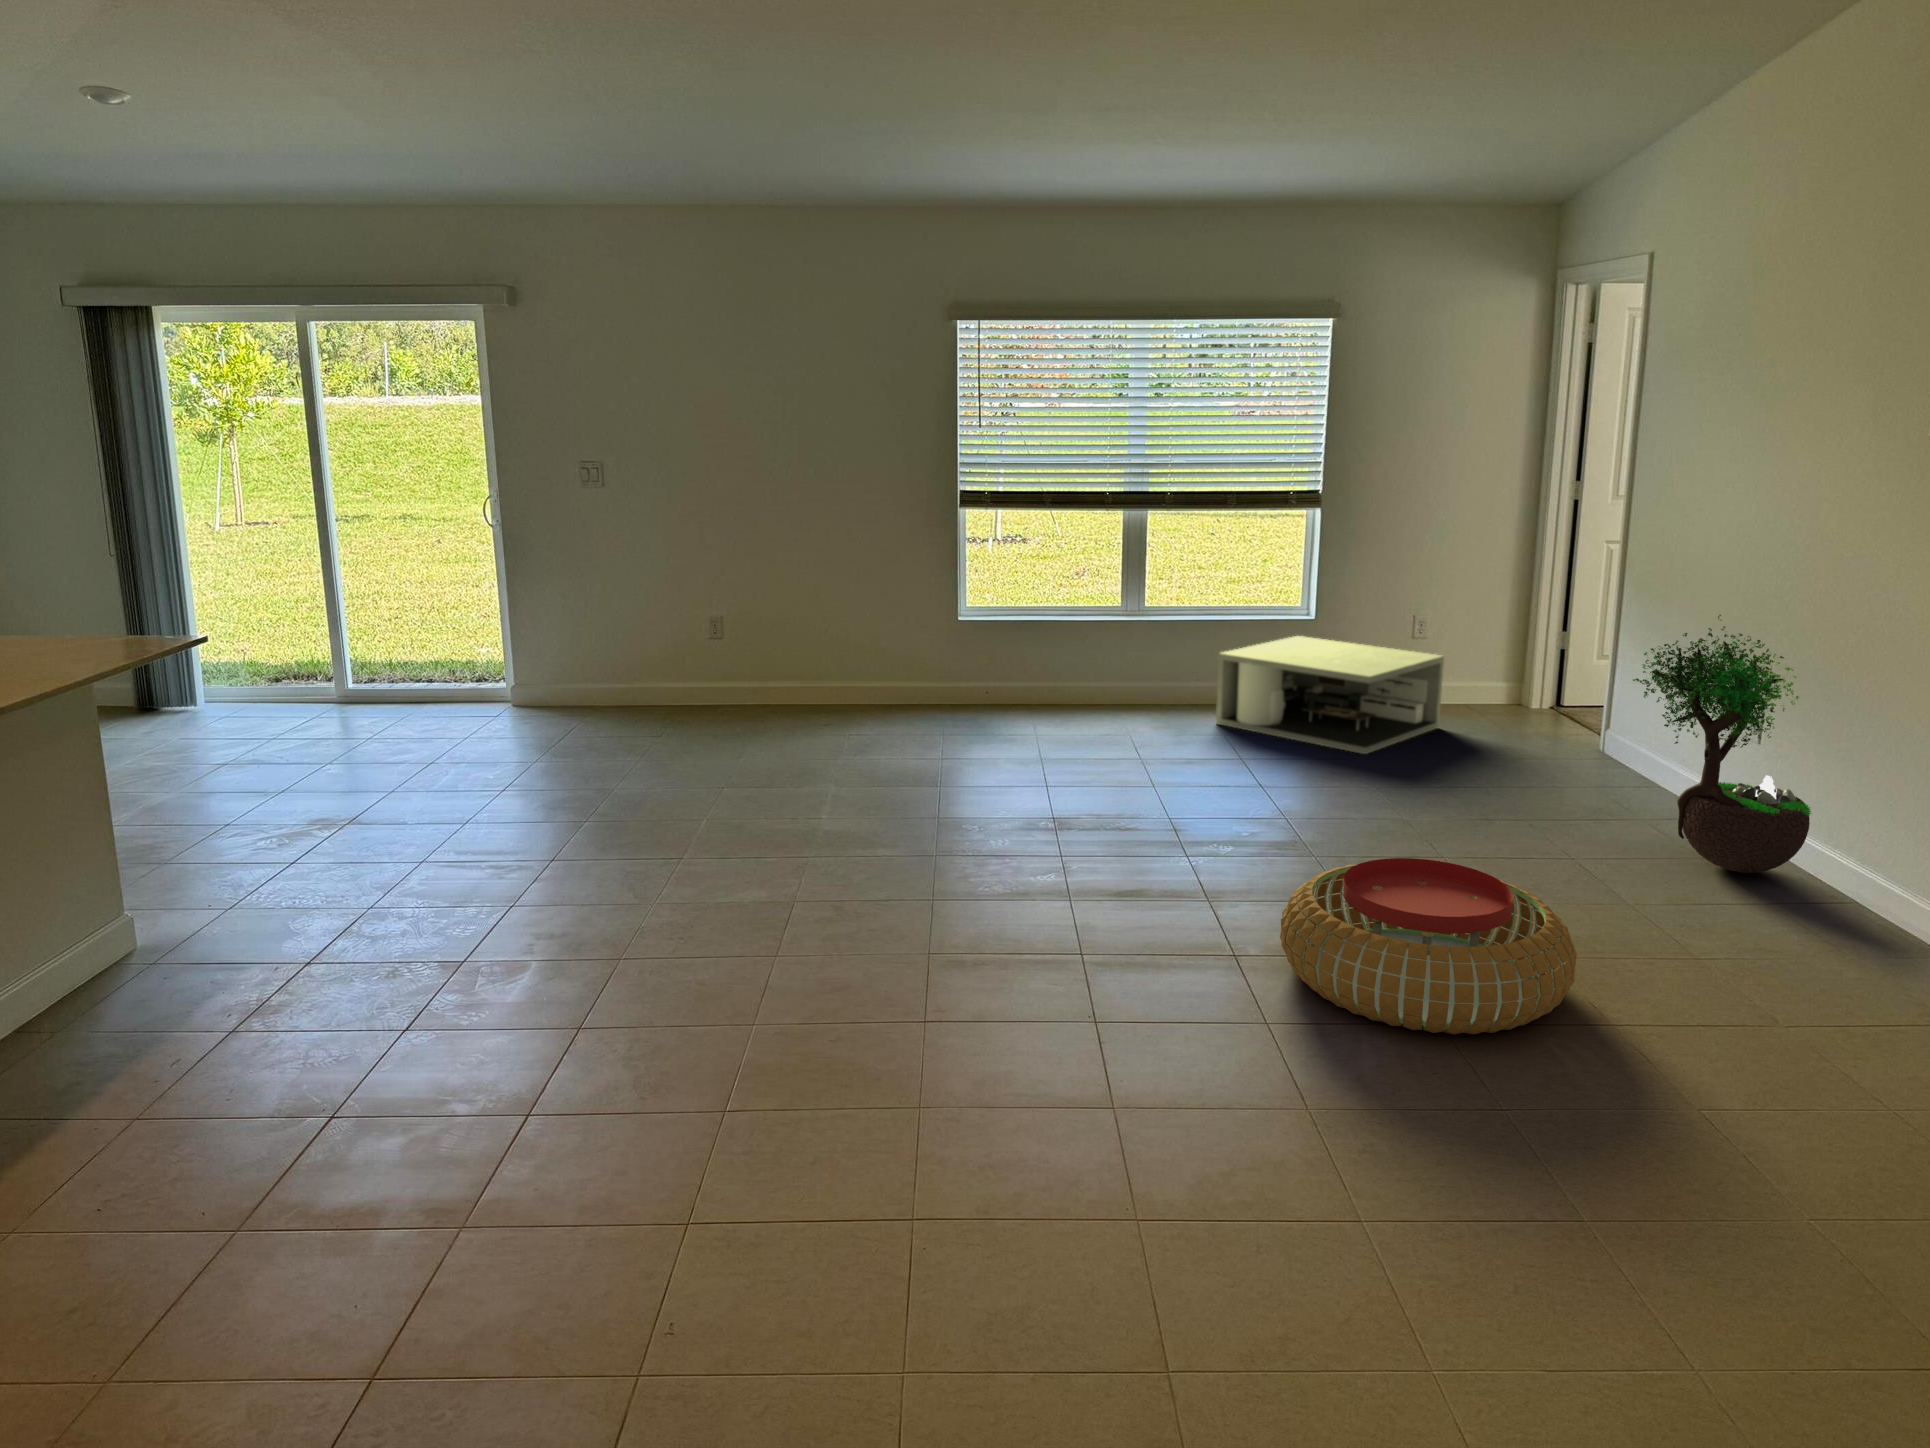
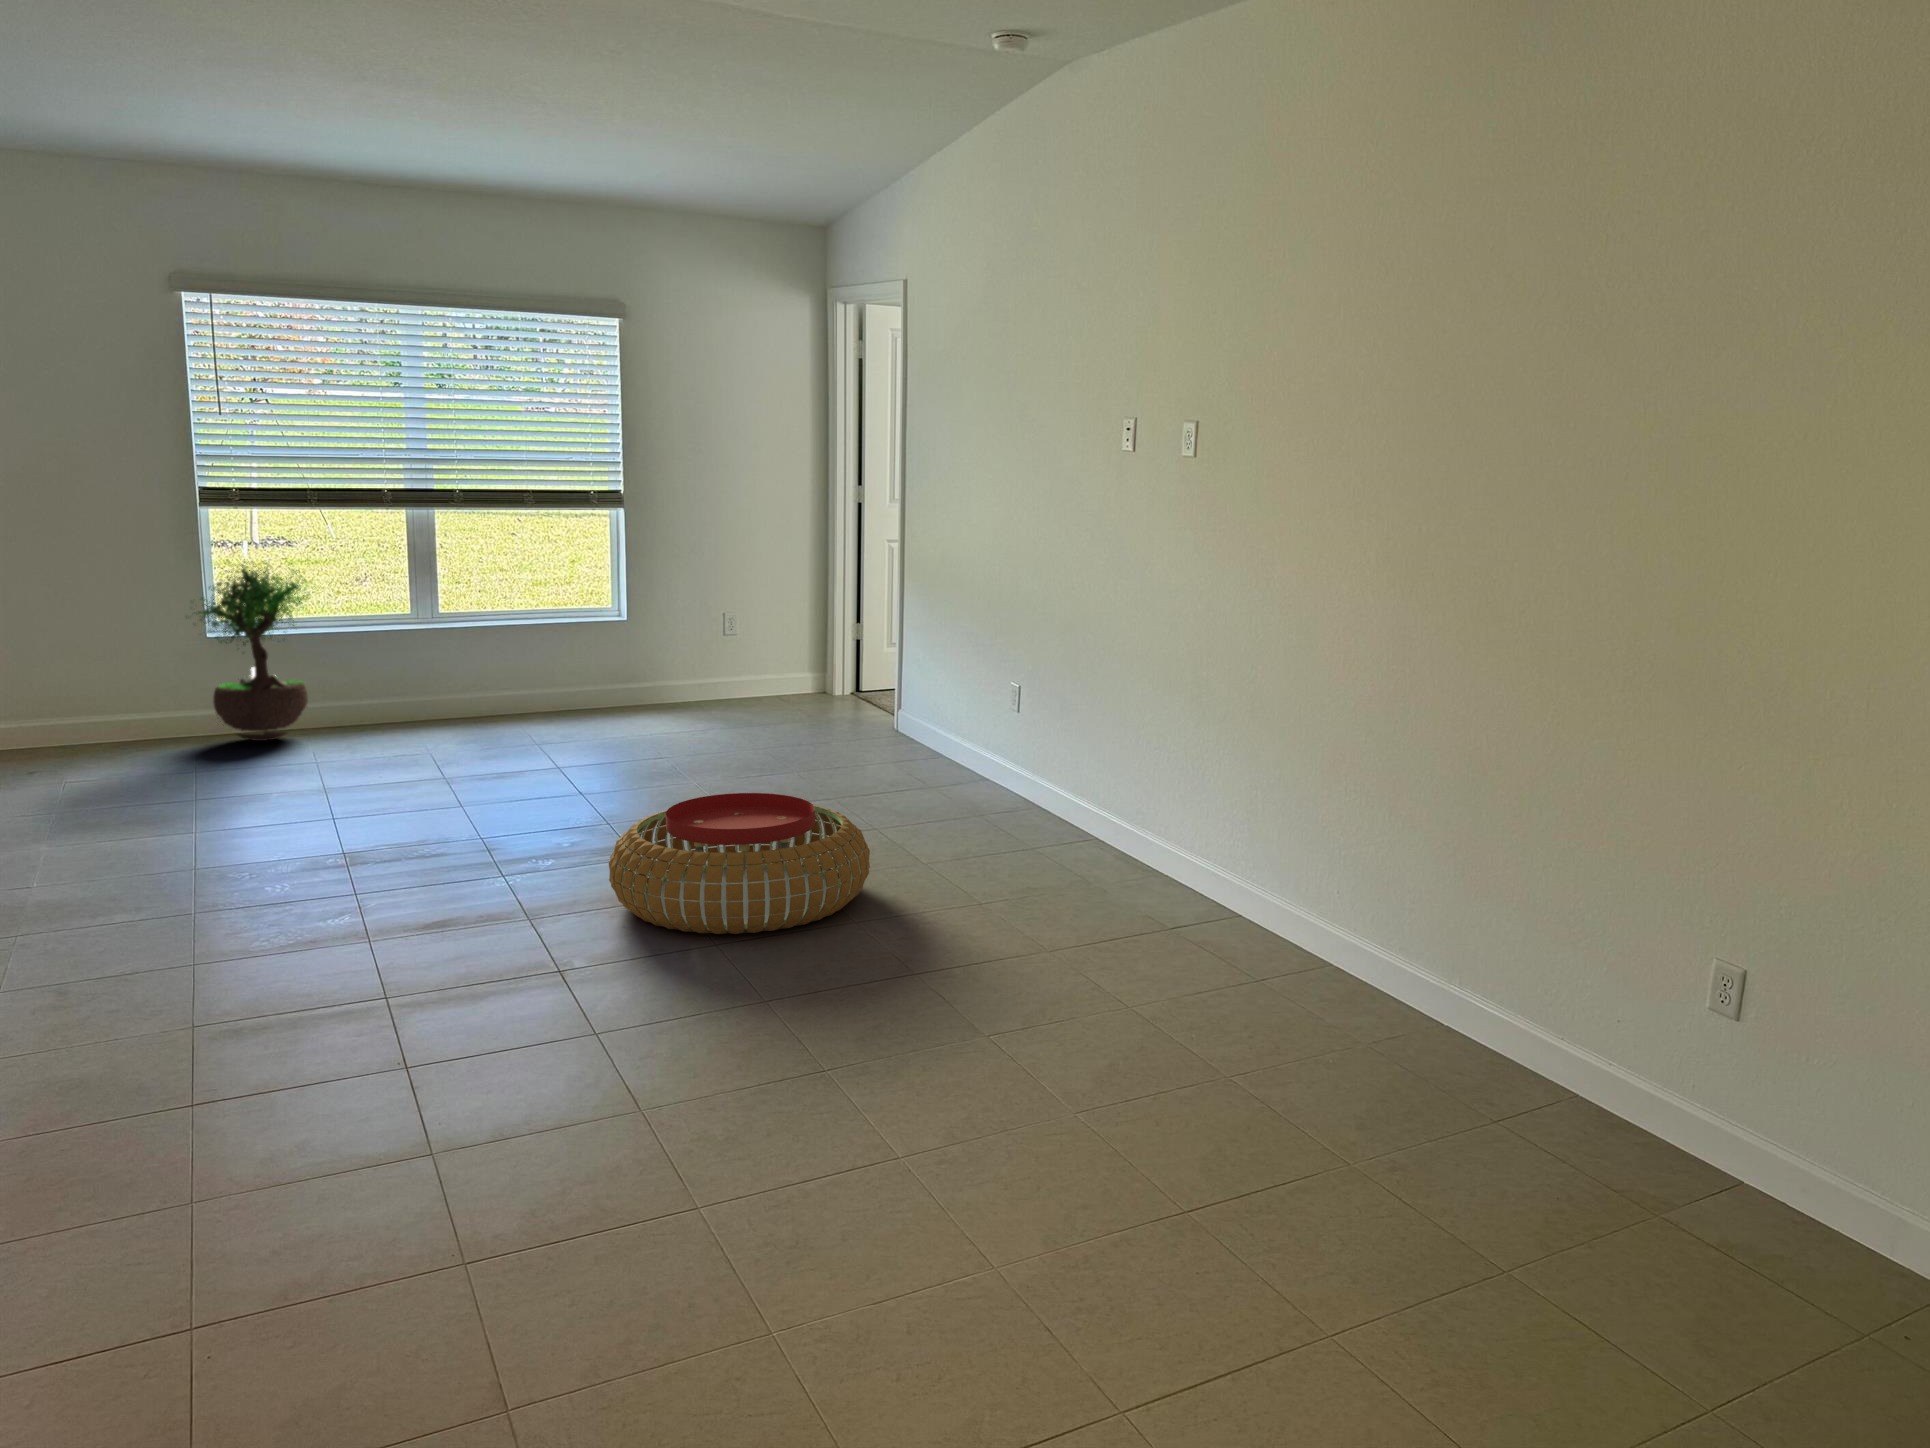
potted tree: present [1633,614,1811,873] -> present [186,559,309,741]
coffee table: present [1216,636,1444,754] -> none [529,639,756,742]

